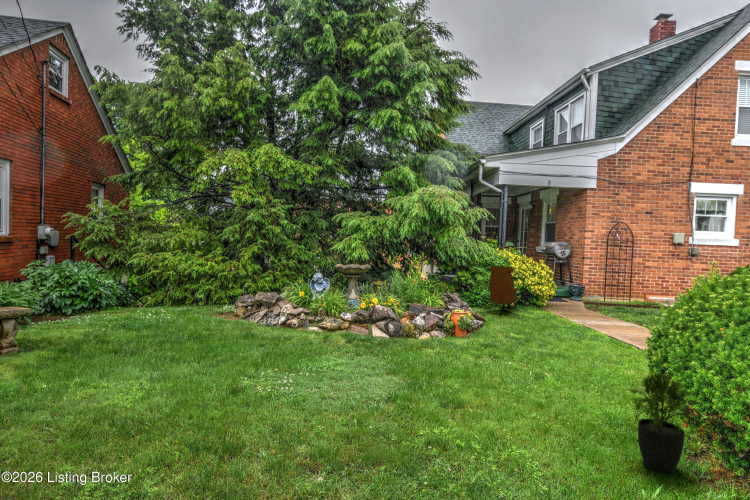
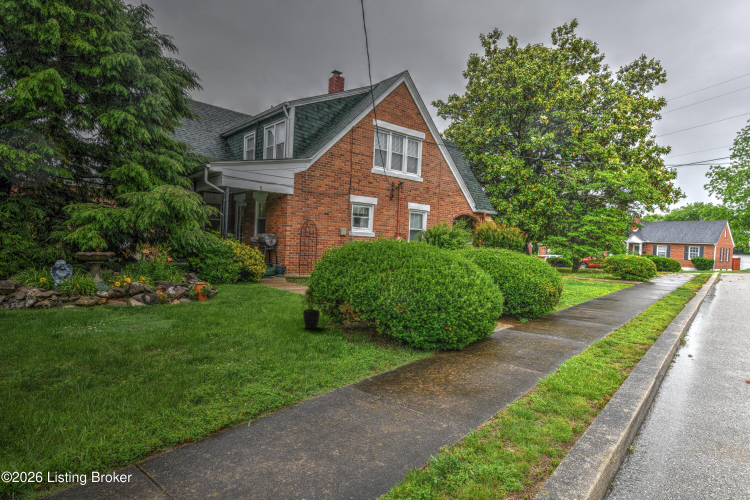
lounge chair: present [488,266,518,316] -> none [217,251,241,290]

